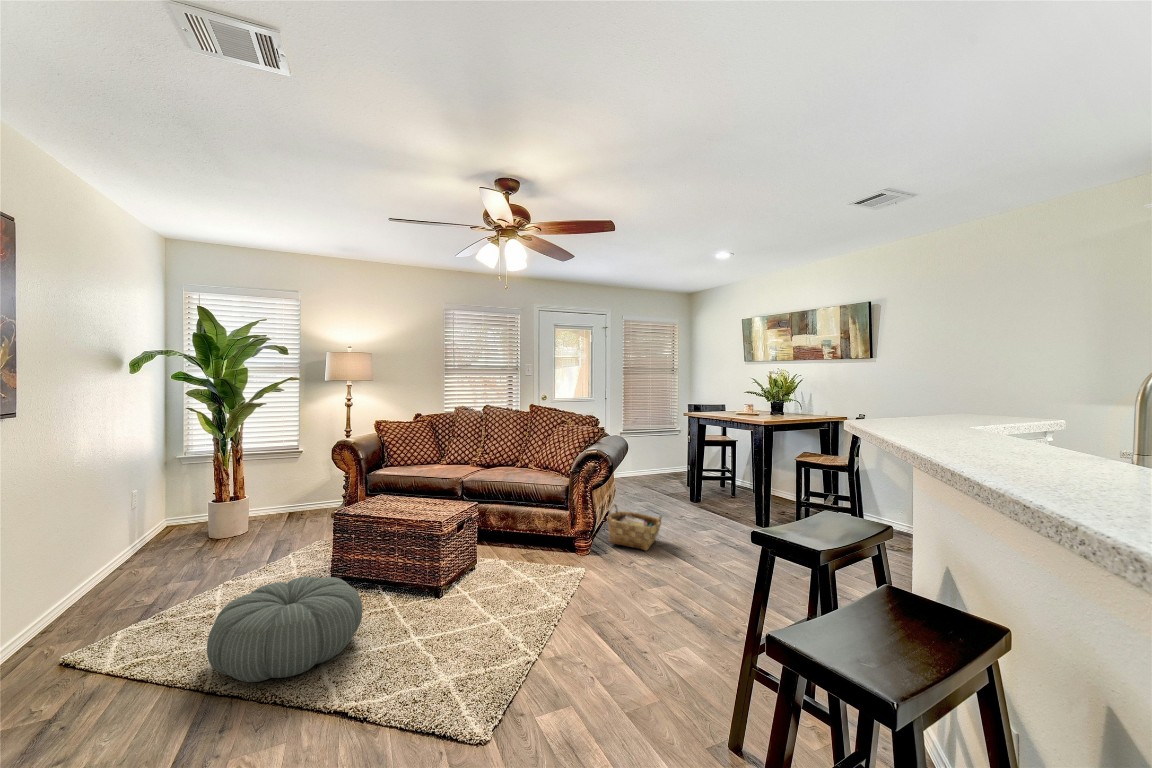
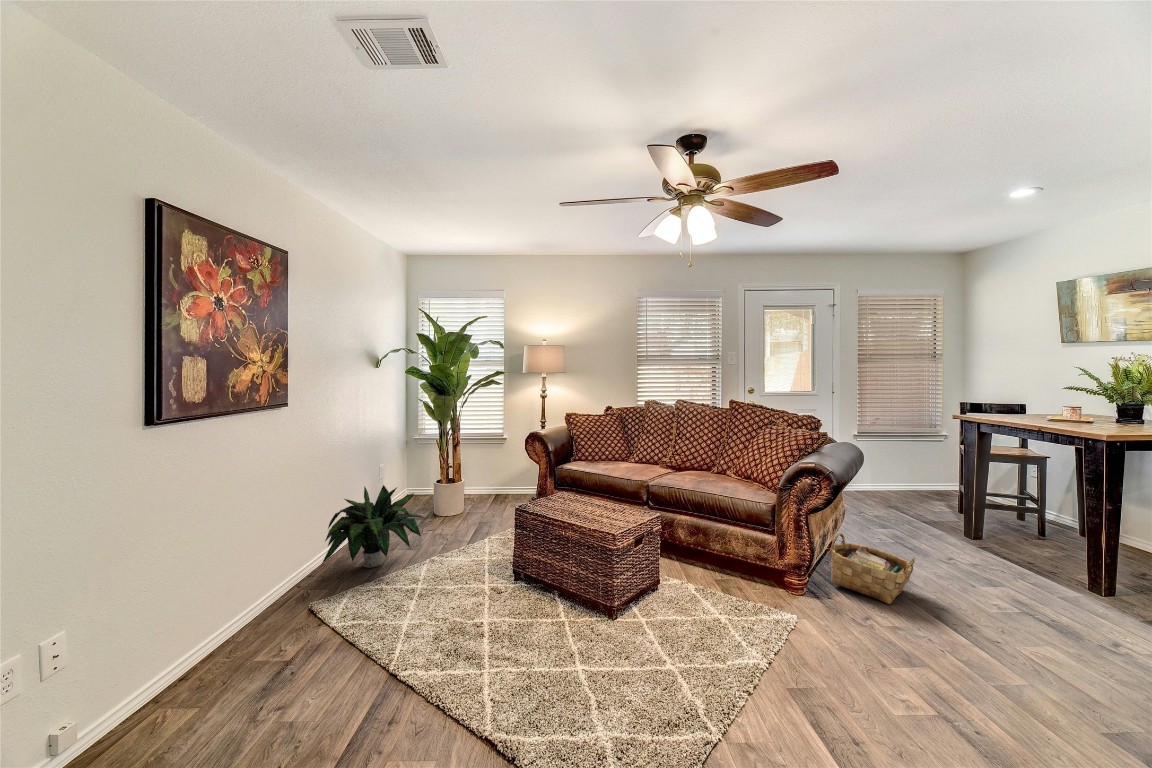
potted plant: none [69,507,214,609] -> present [322,485,424,568]
pouf: present [207,577,362,682] -> none [392,572,530,680]

